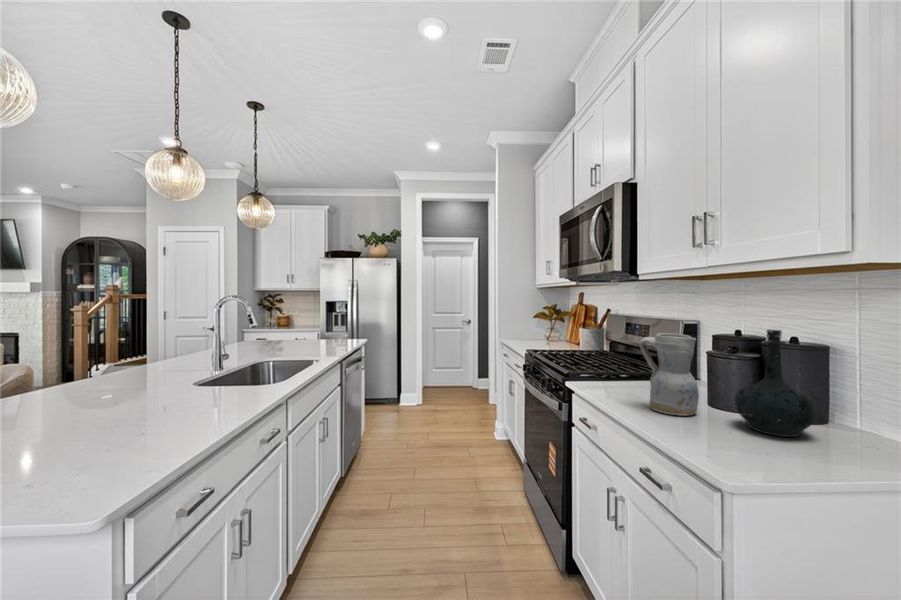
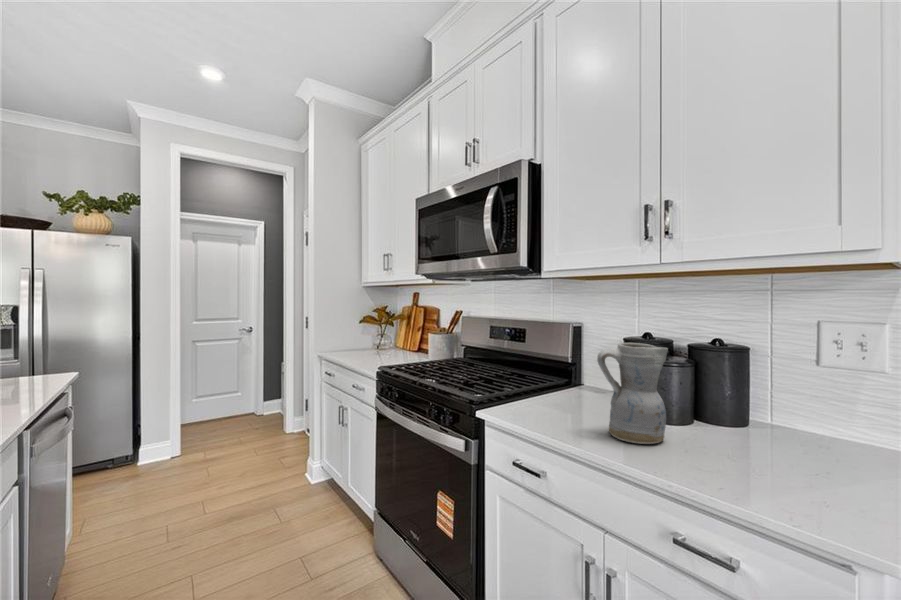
bottle: present [735,330,817,437] -> none [703,335,789,453]

